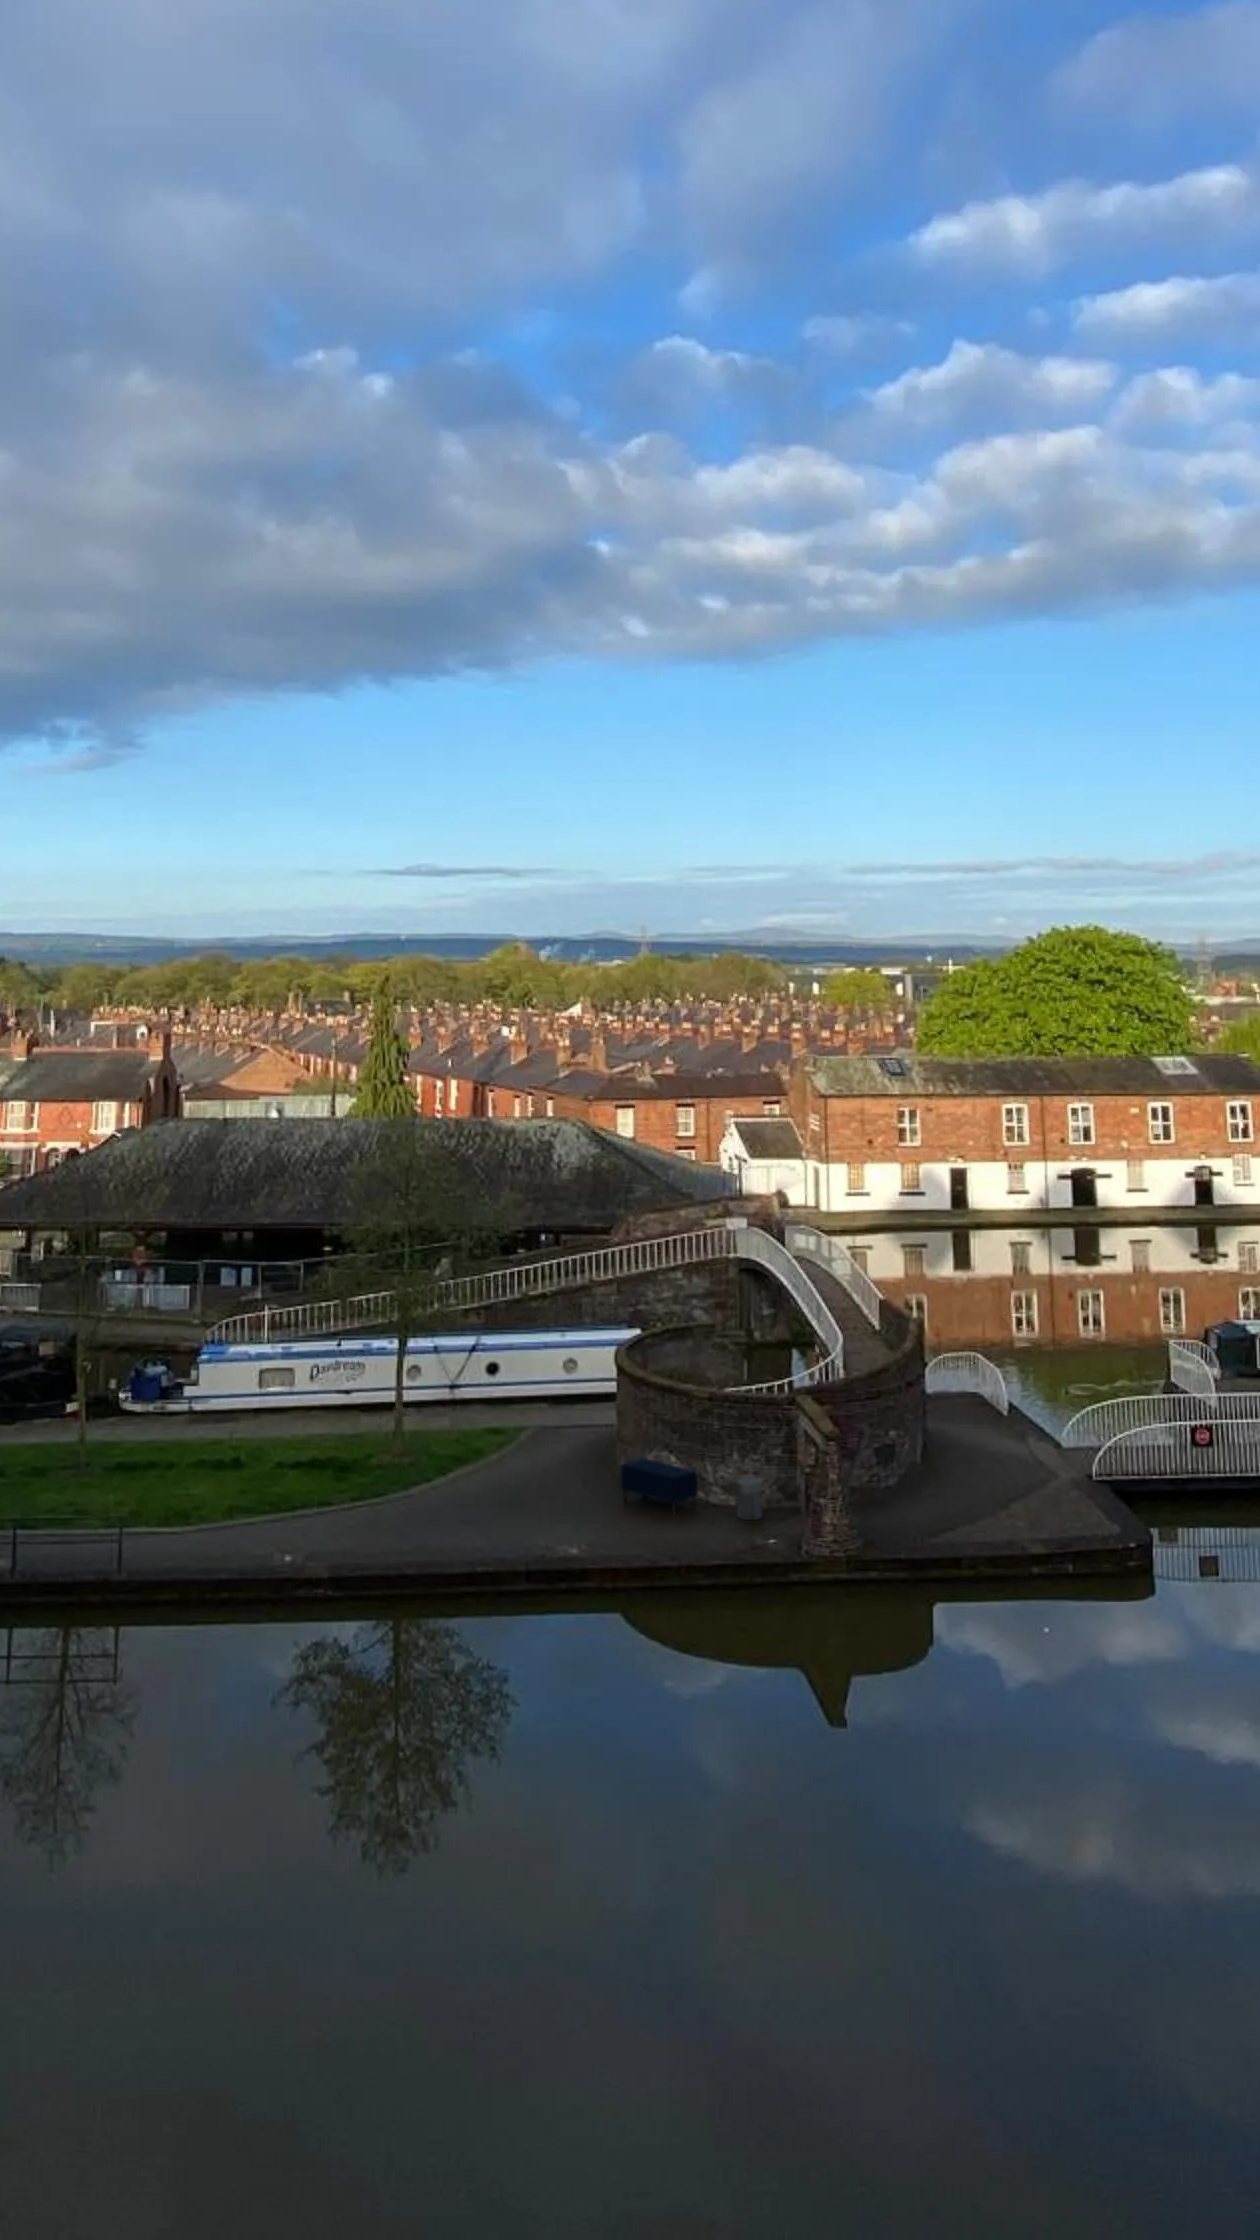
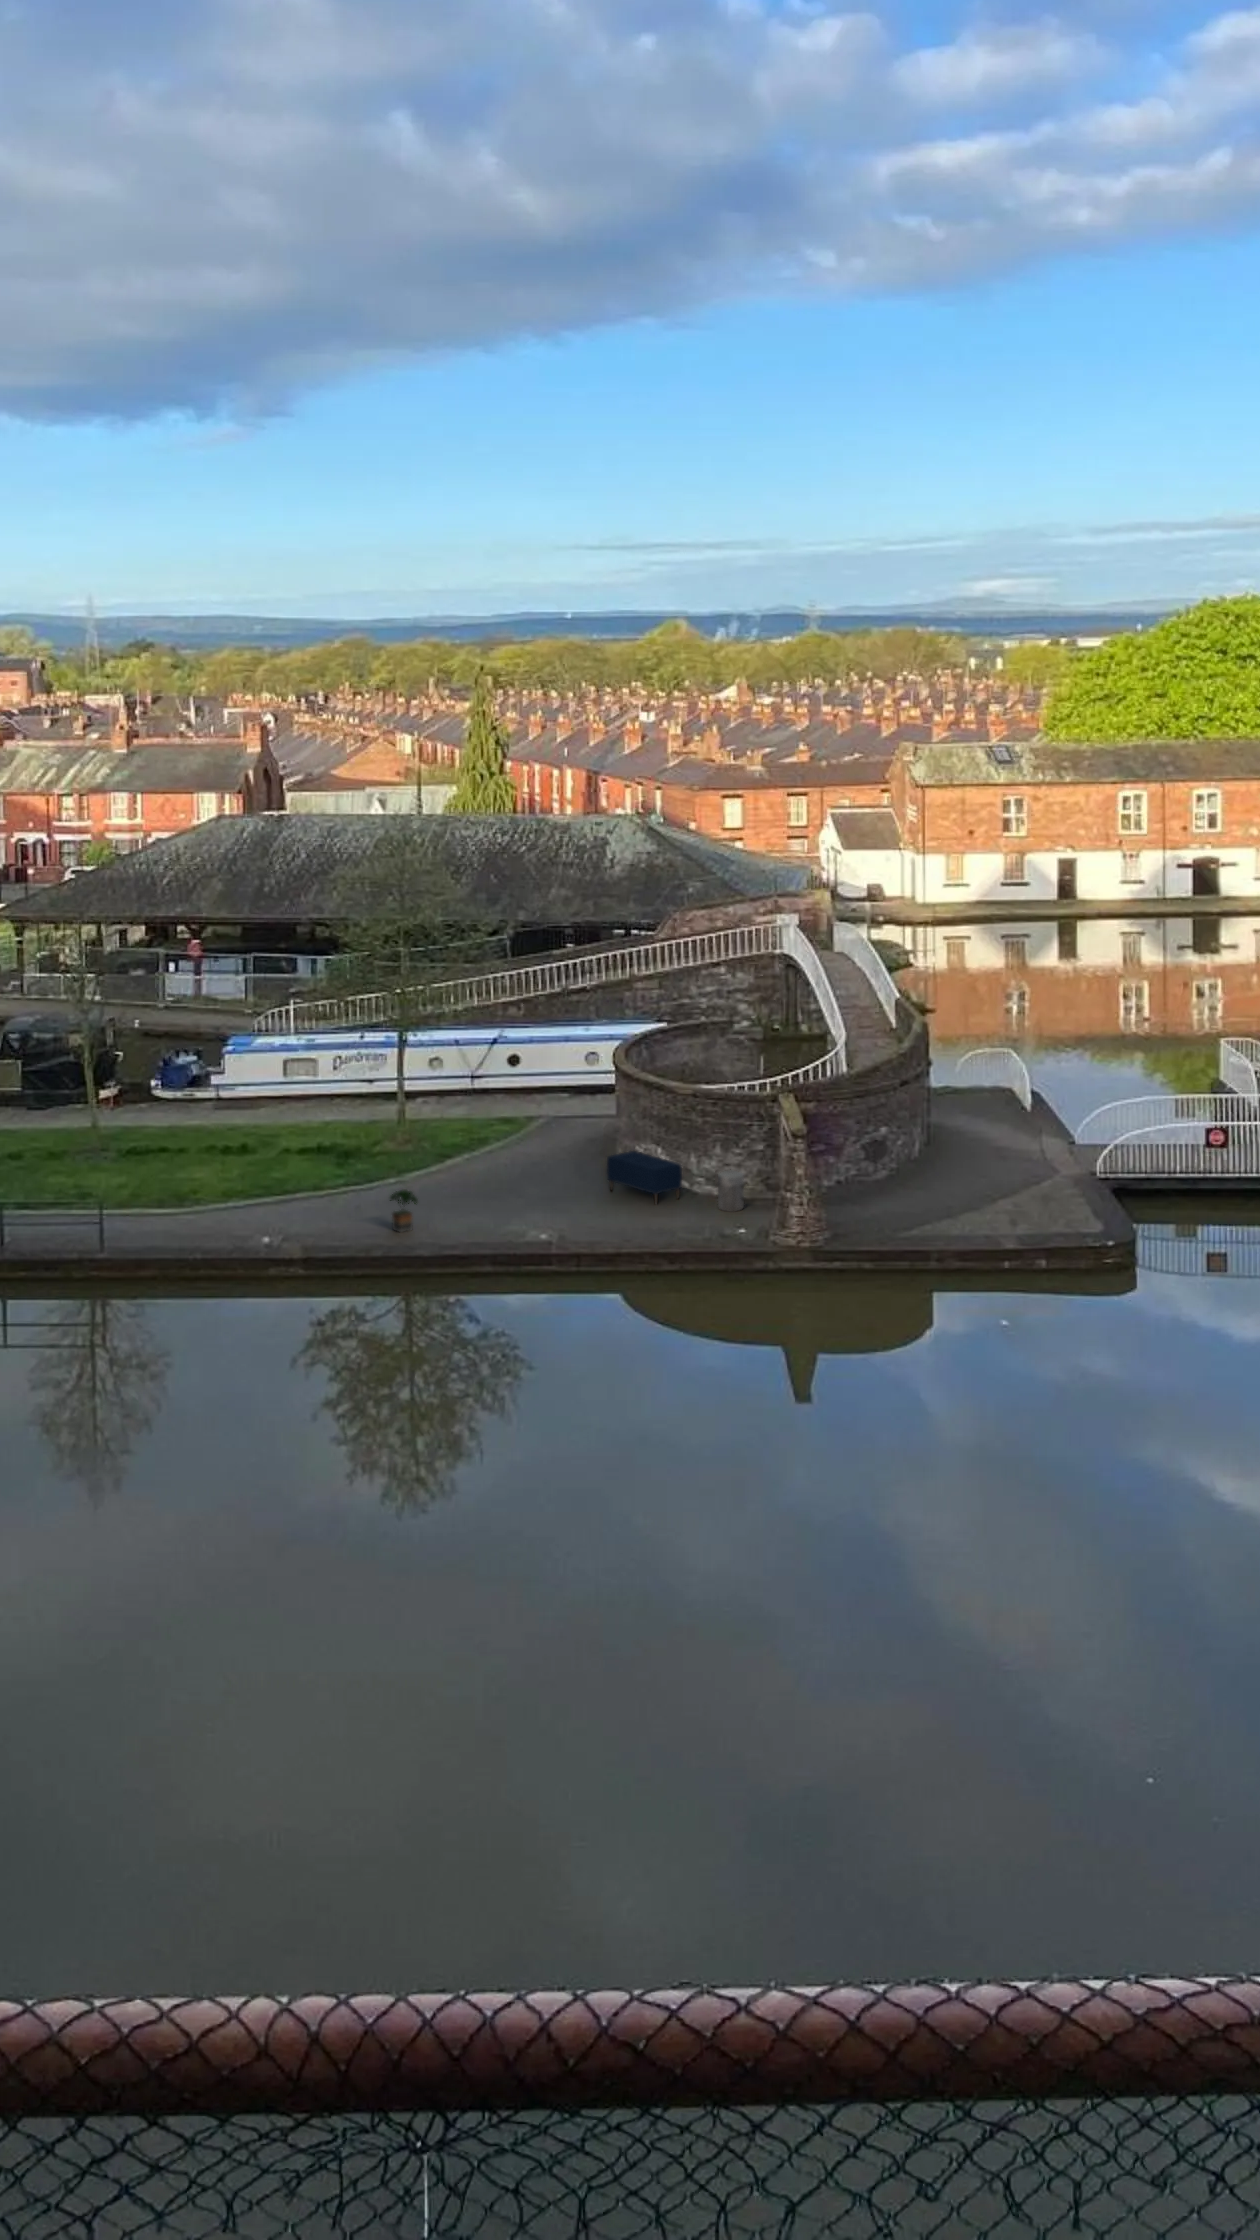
potted tree: none [416,1501,447,1548] -> present [390,1190,417,1232]

